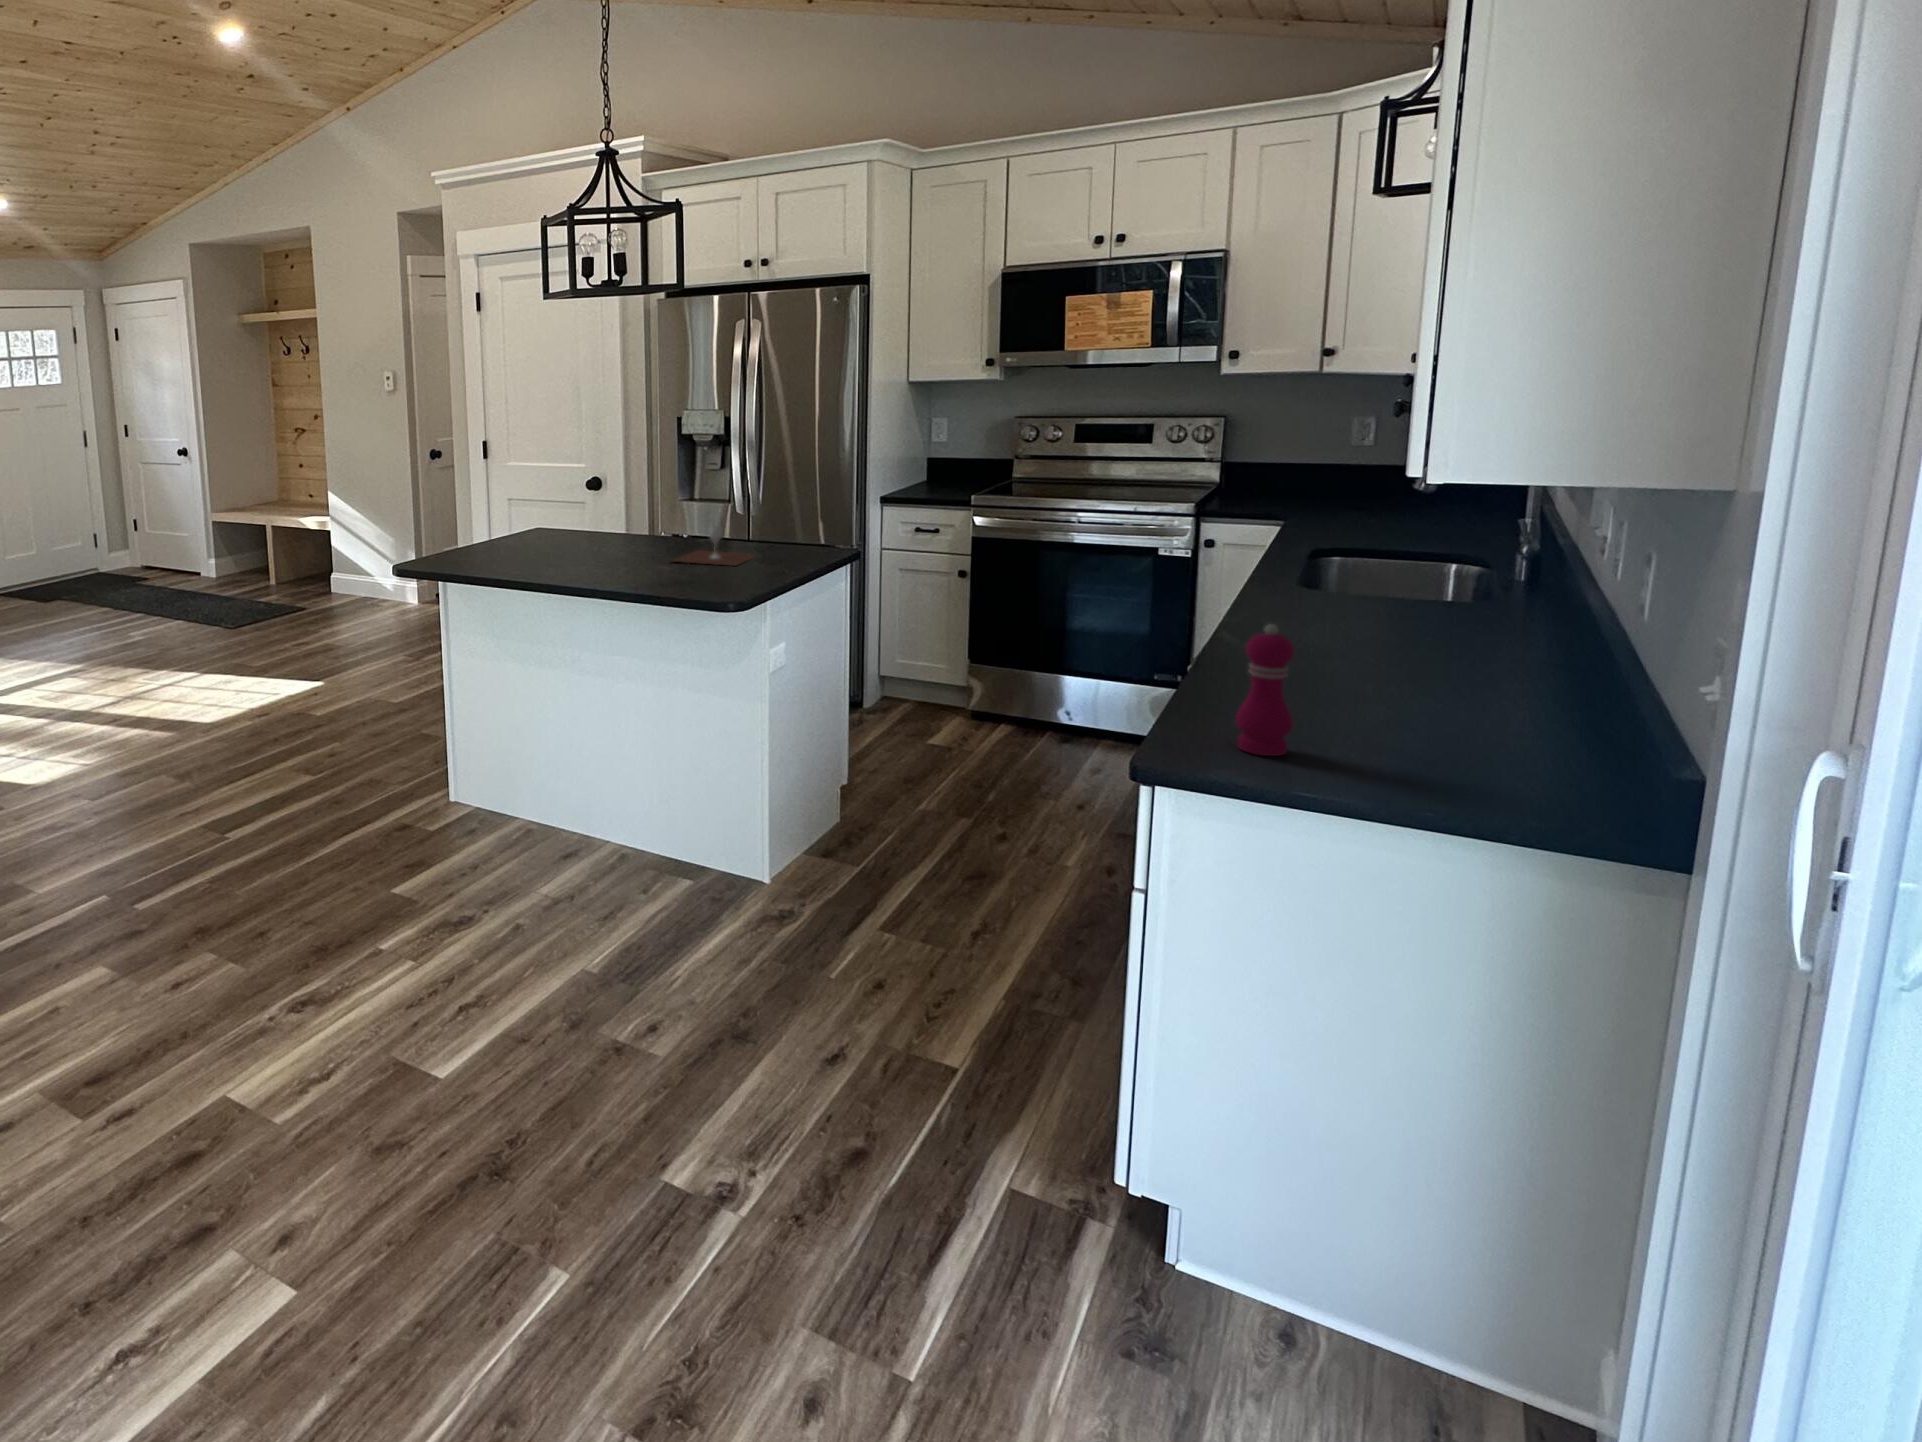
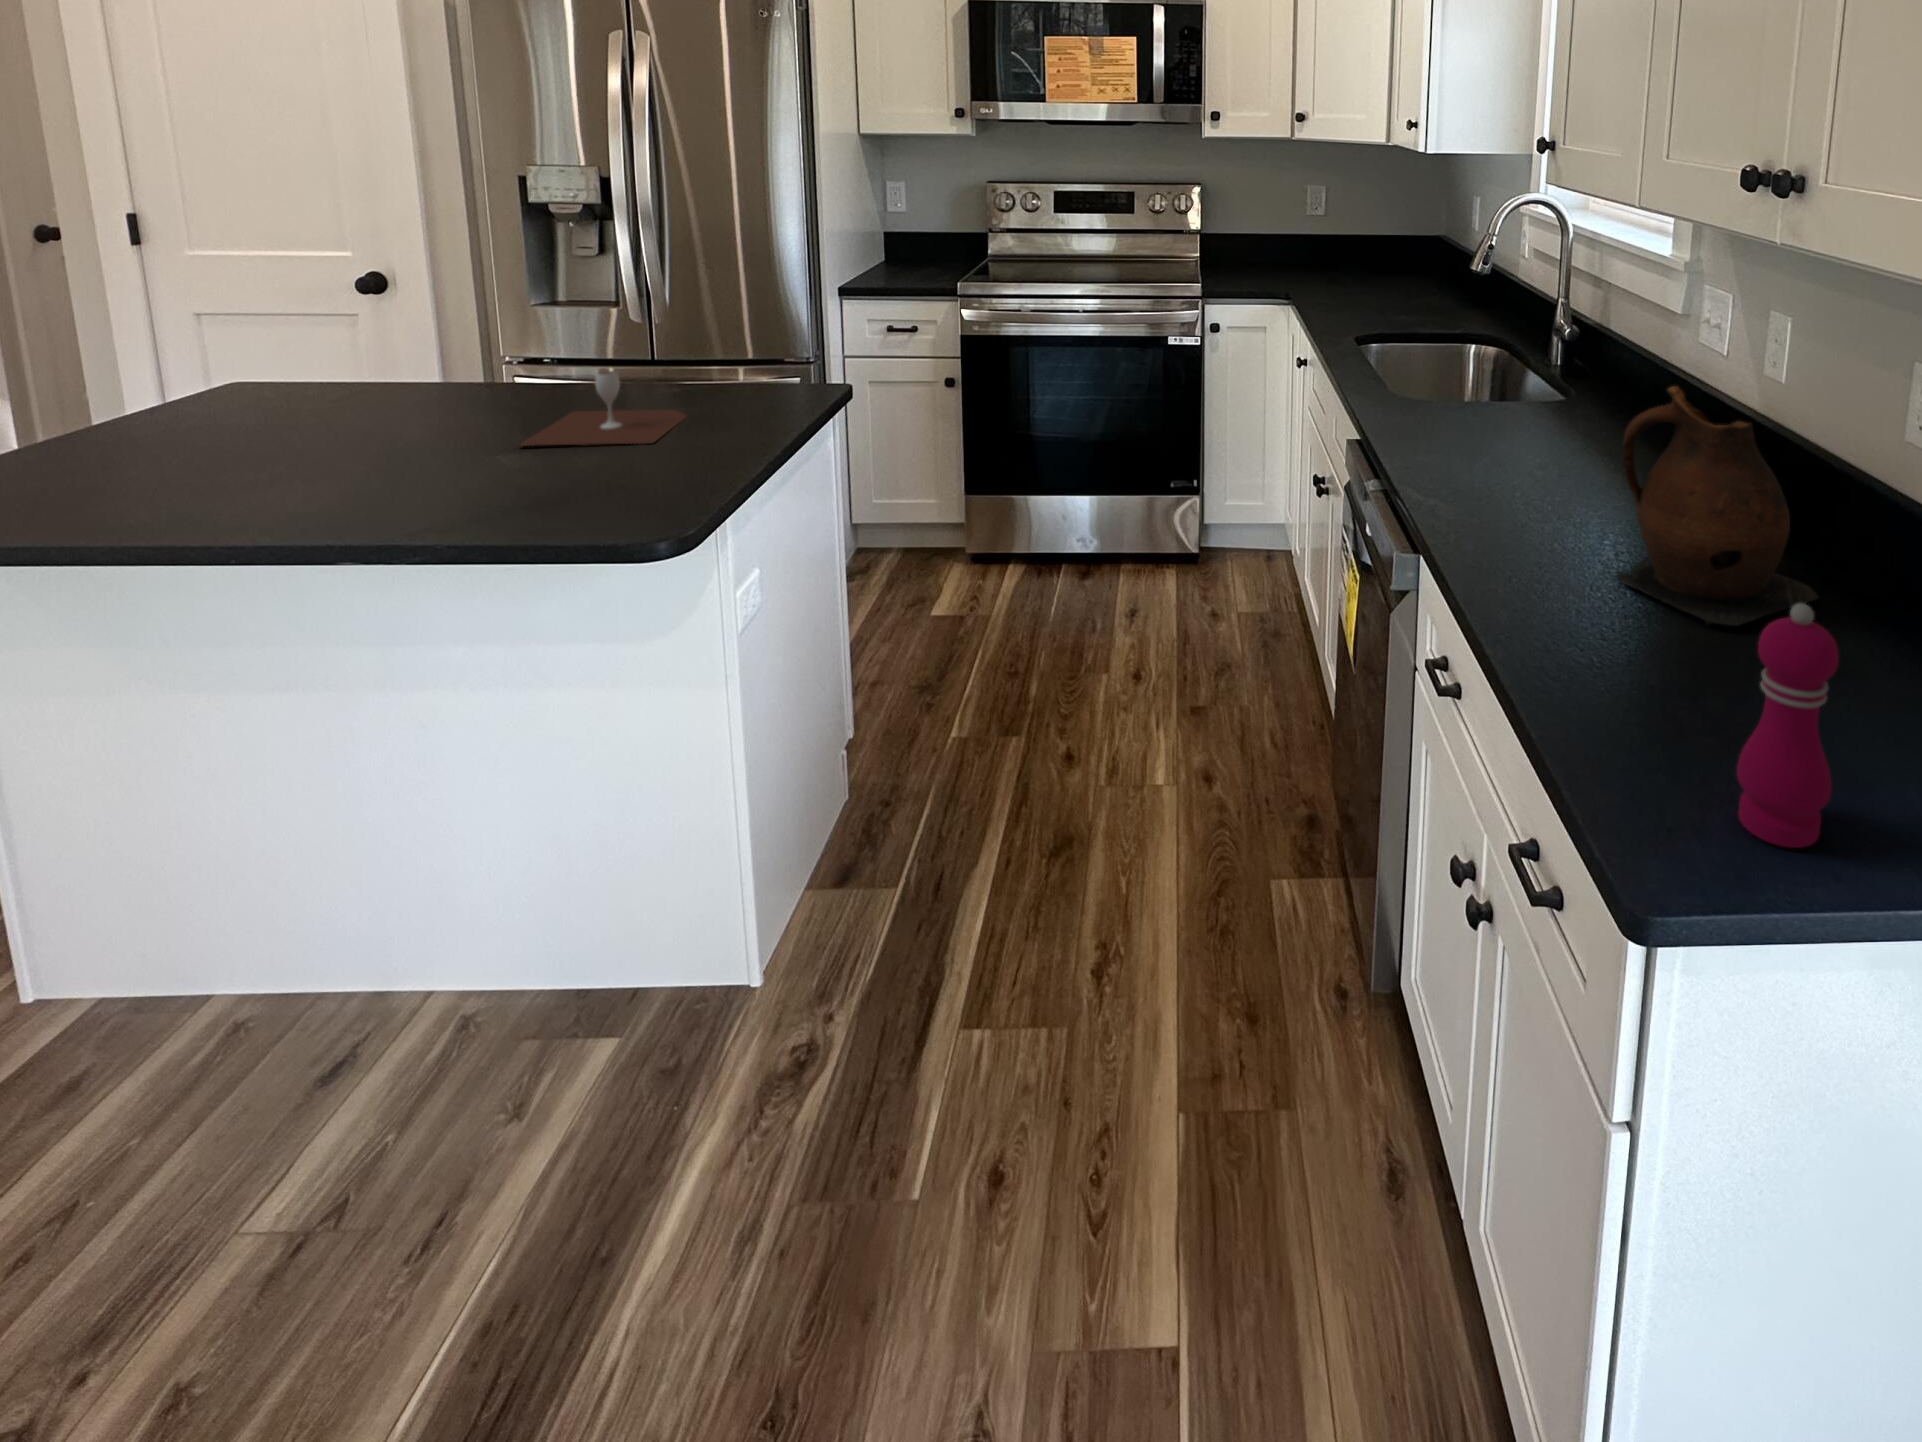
ceramic pitcher: none [1323,544,1496,706] -> present [1617,386,1818,626]

